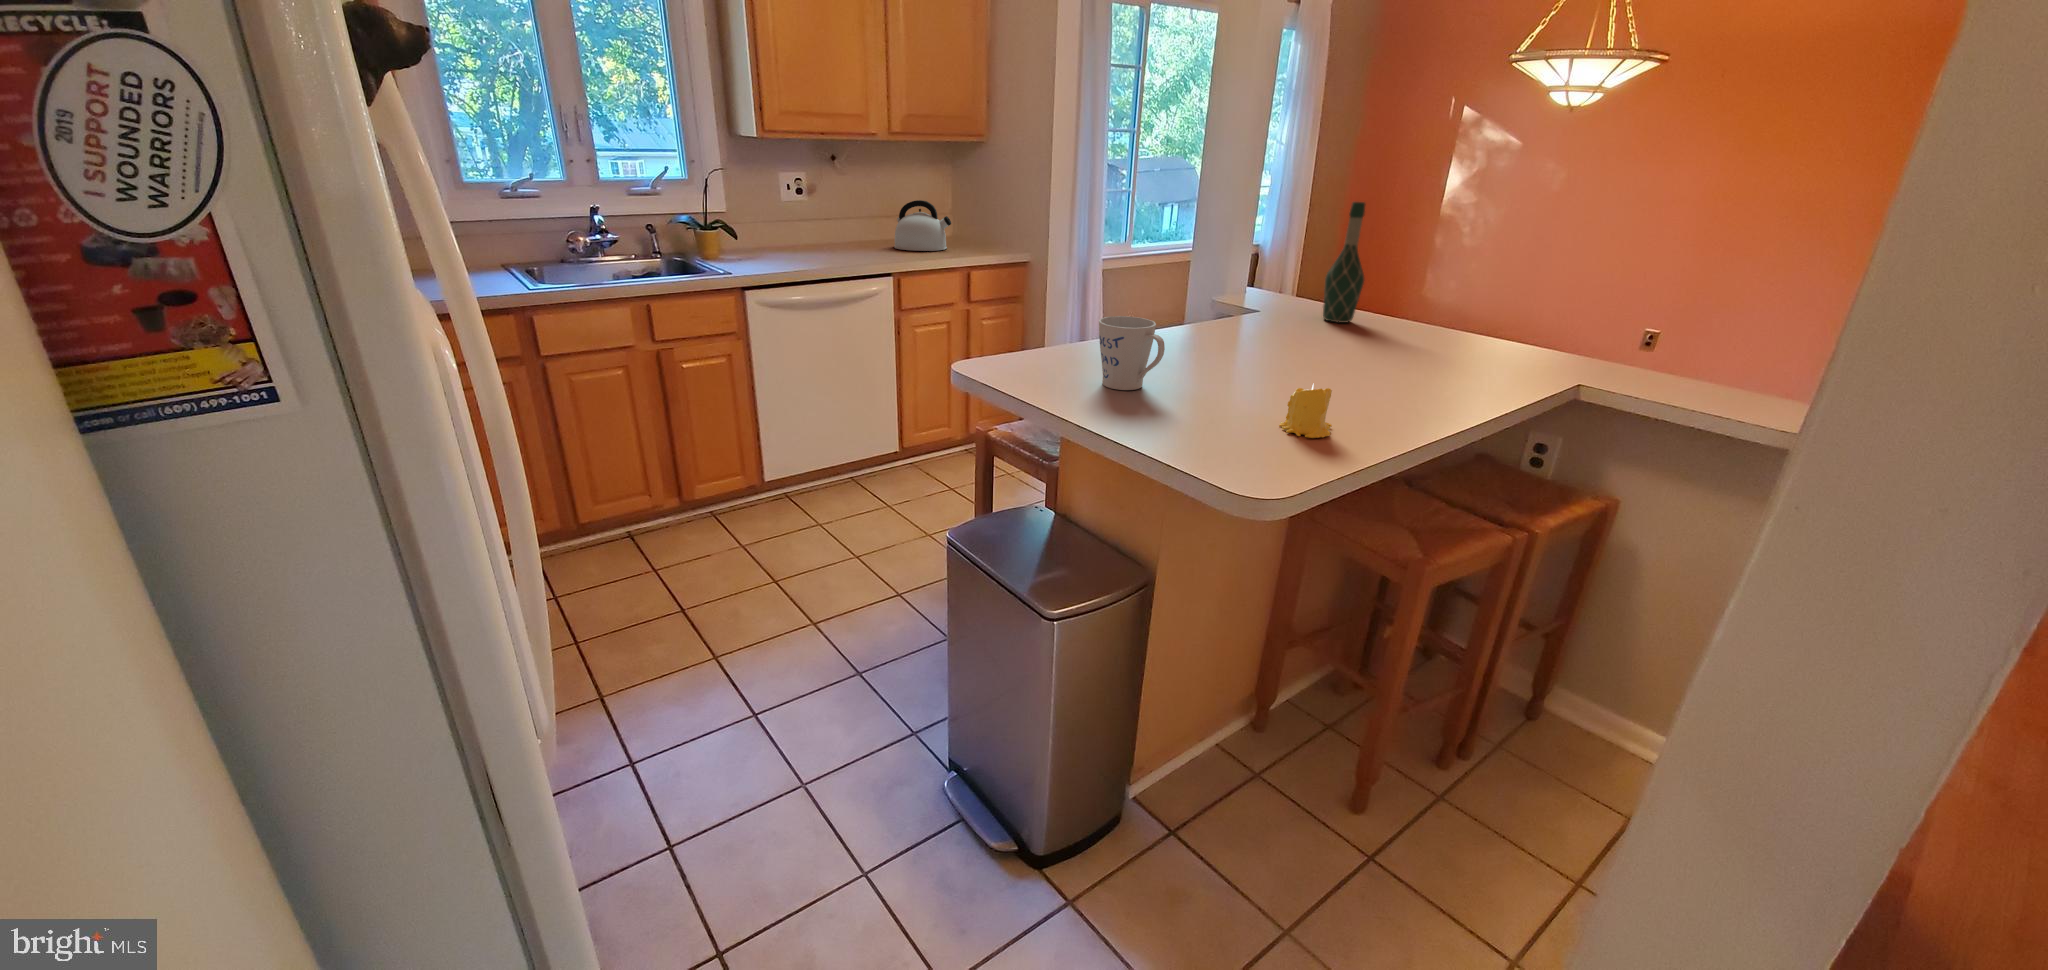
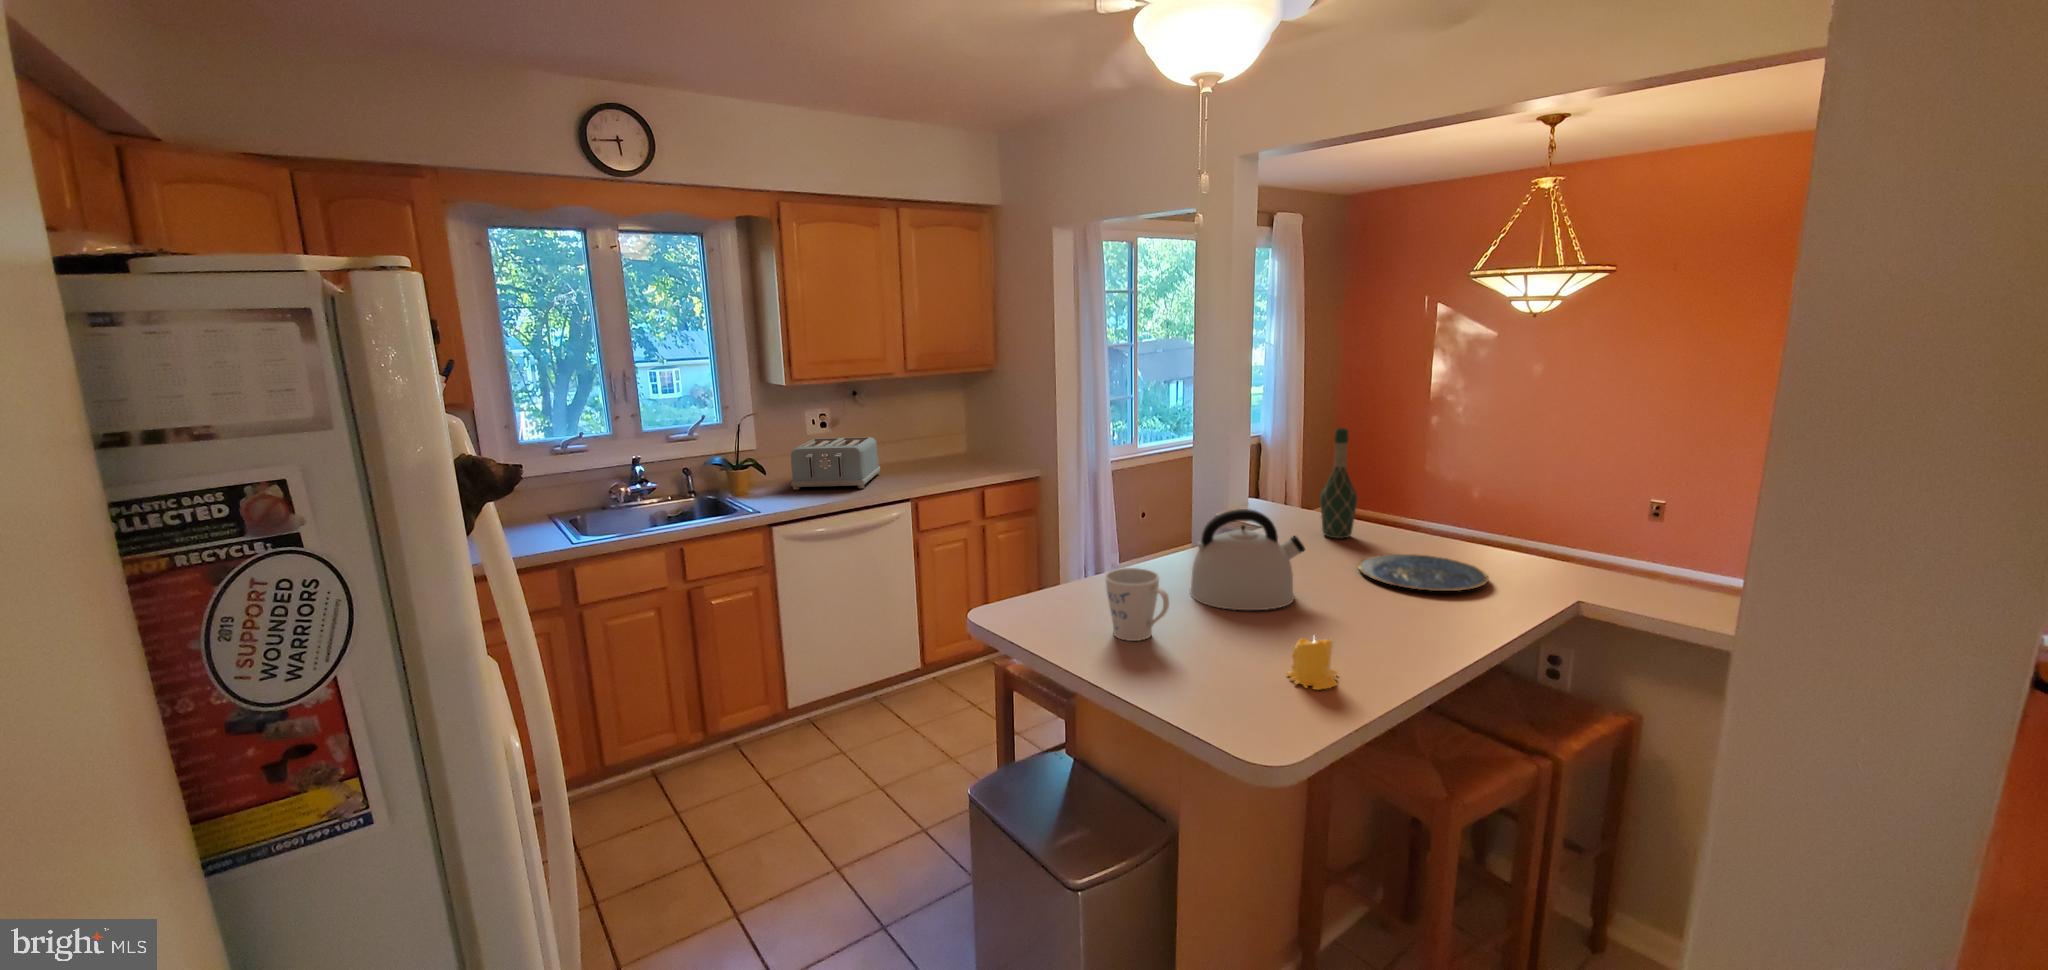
kettle: present [894,200,951,251] -> present [1190,509,1305,610]
toaster: none [763,205,859,260] -> present [791,437,880,490]
plate: none [1358,337,1491,369] -> present [1358,554,1489,591]

